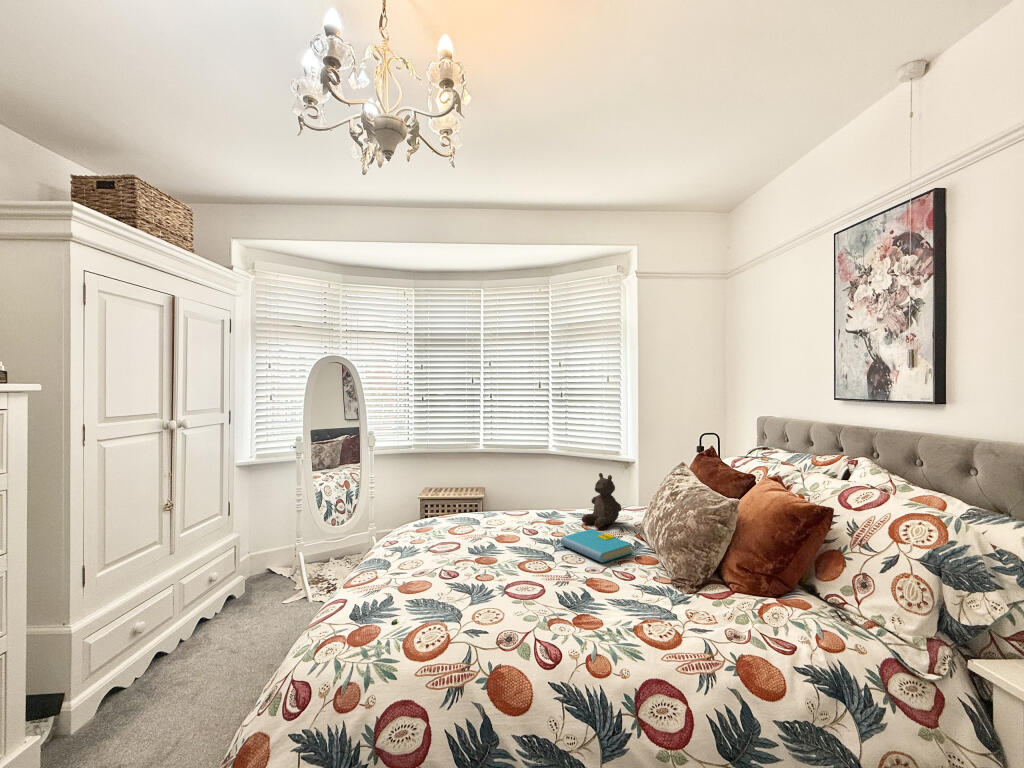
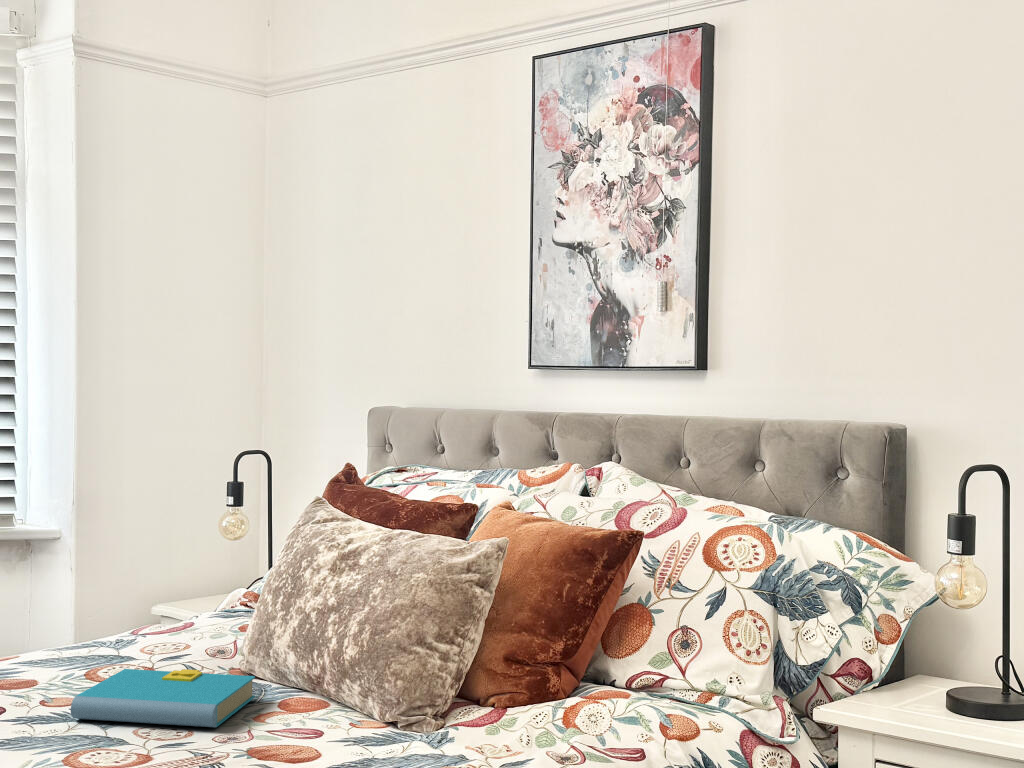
stuffed bear: present [582,473,622,528] -> none [59,535,167,671]

